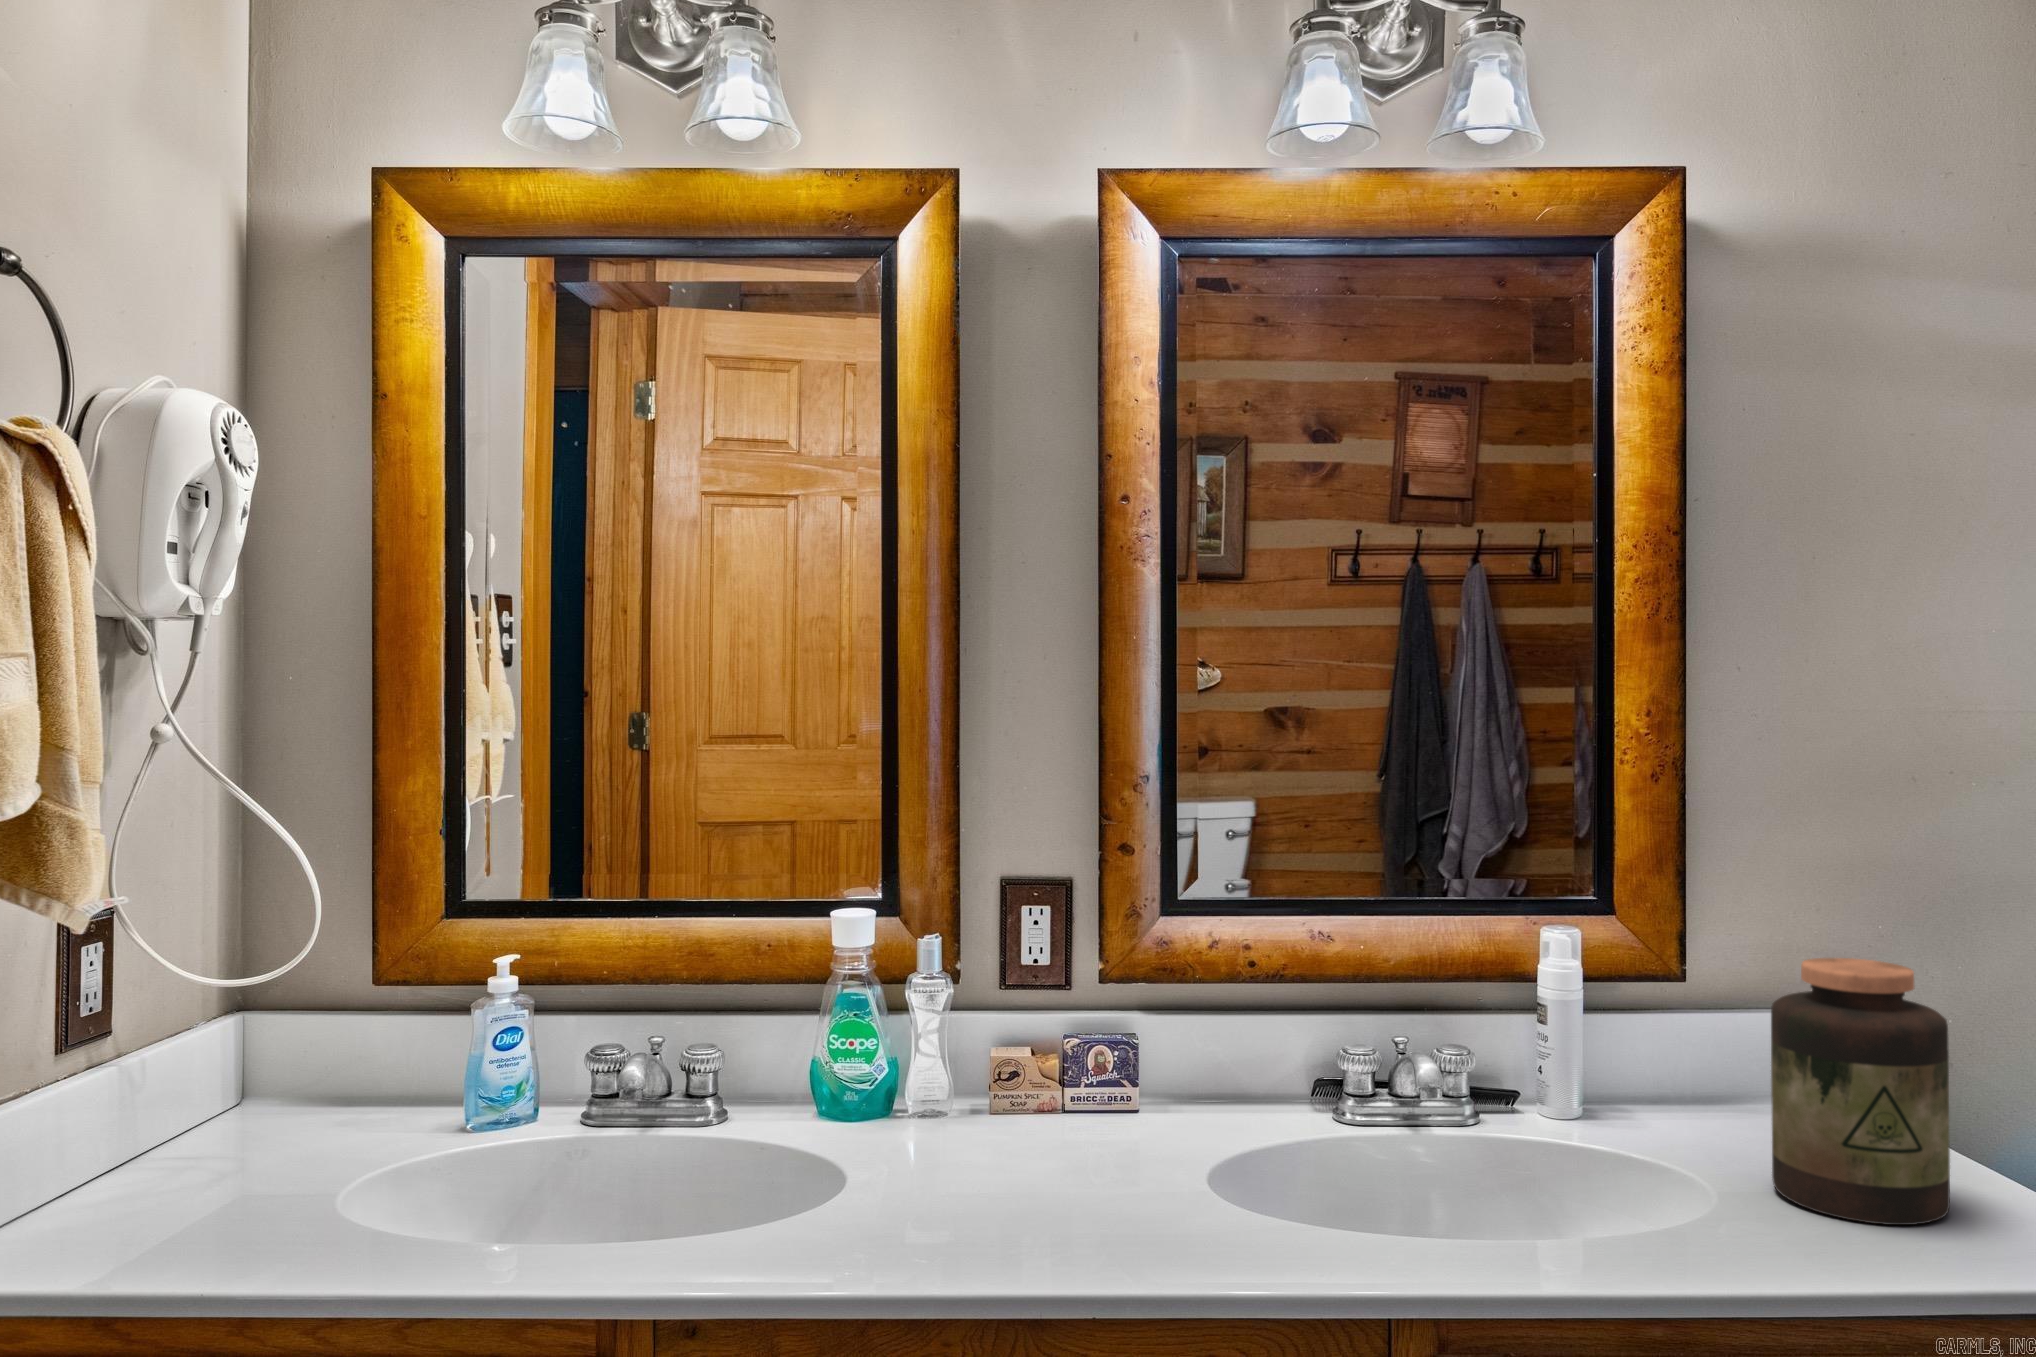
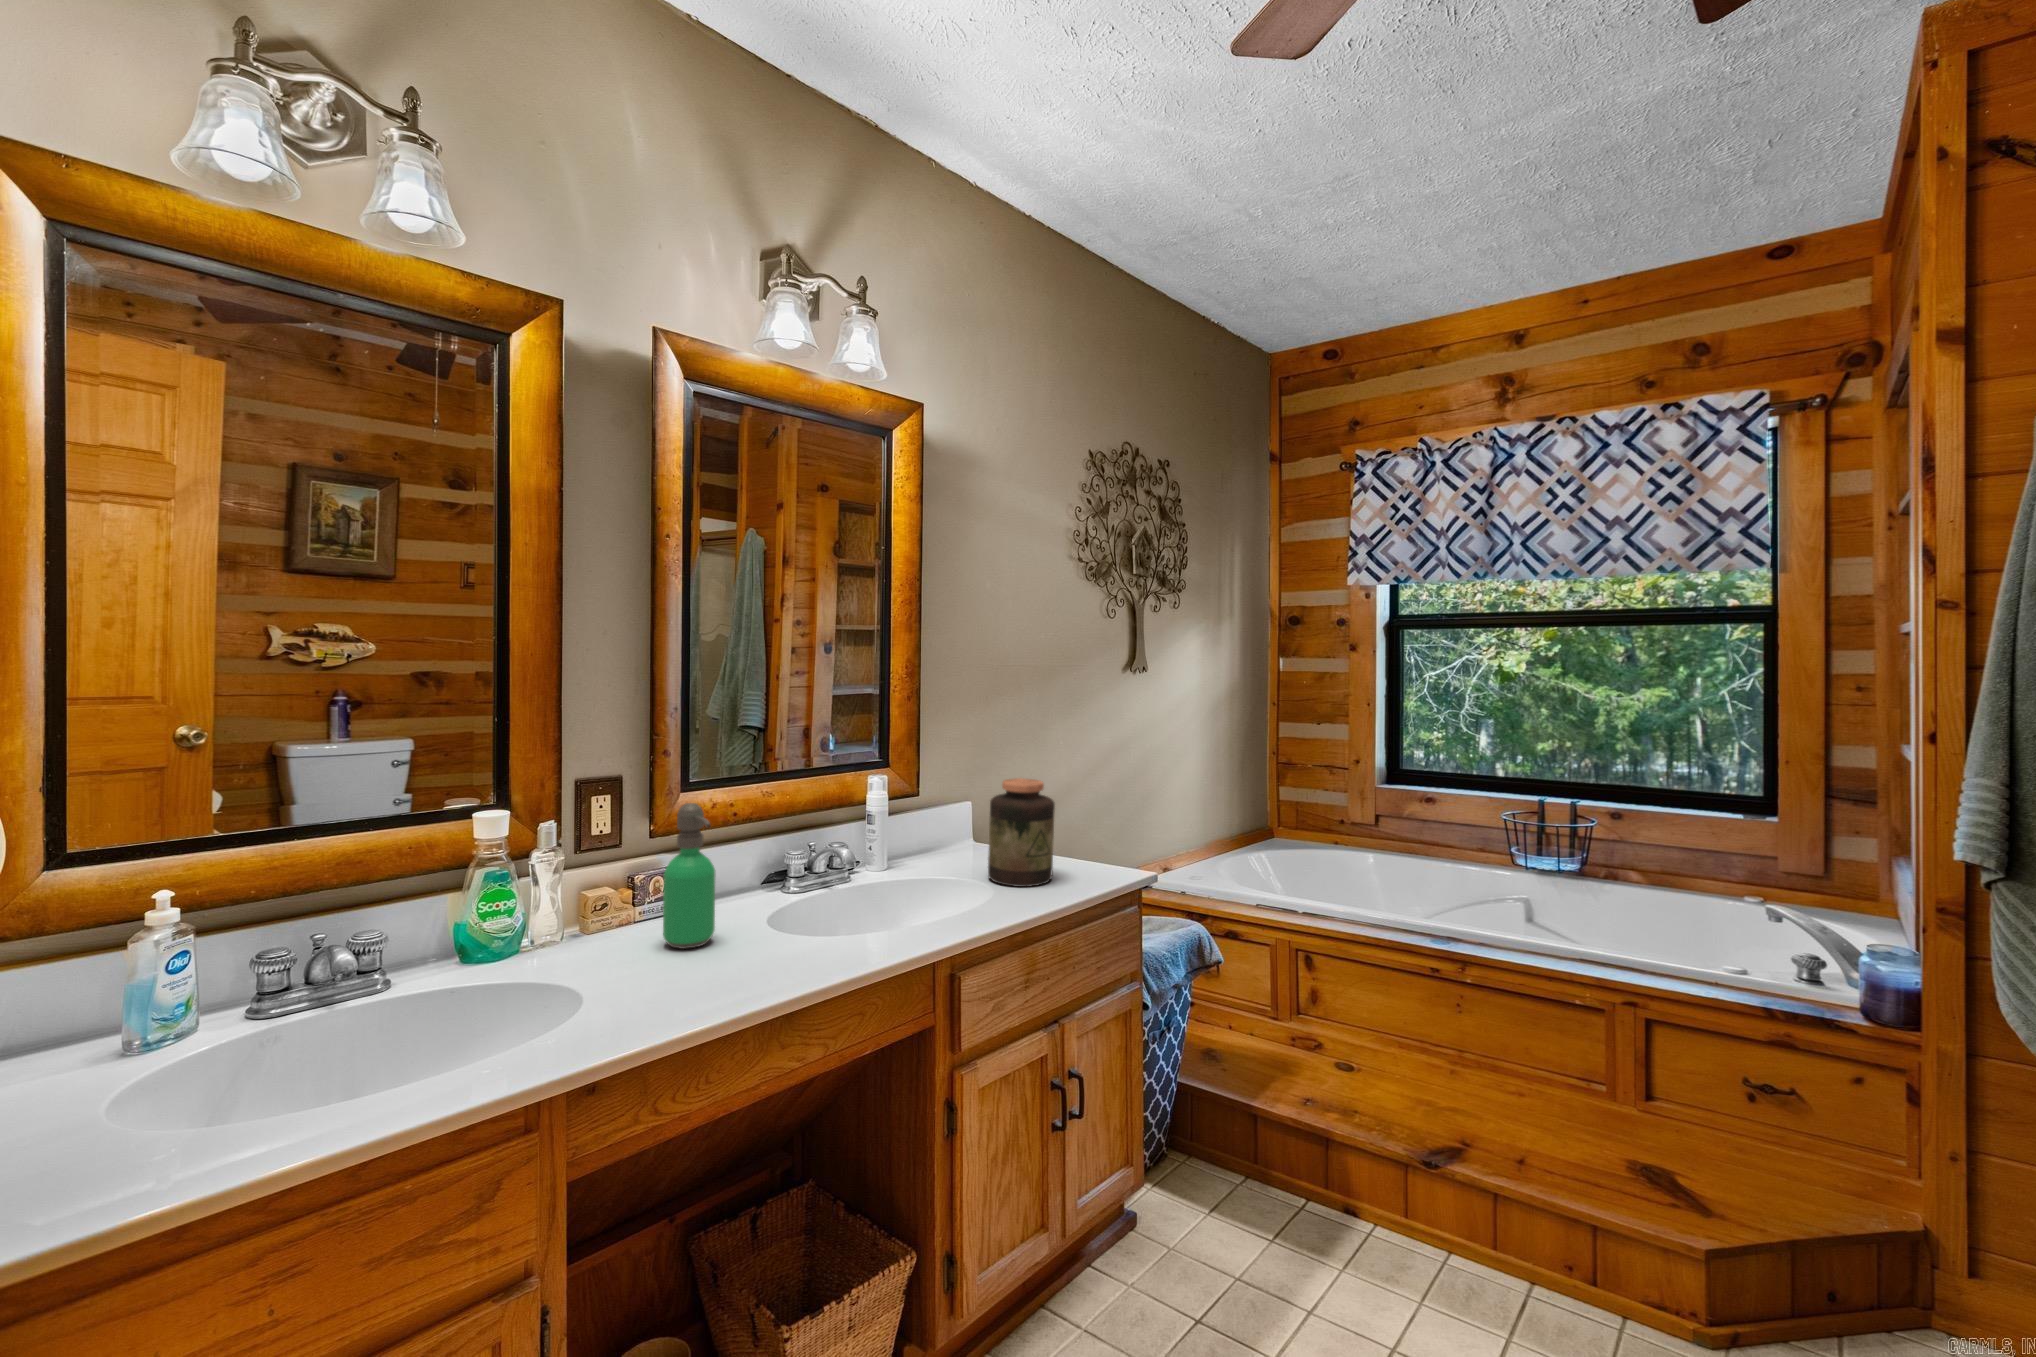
soap dispenser: none [1040,922,1122,1169] -> present [663,803,715,949]

